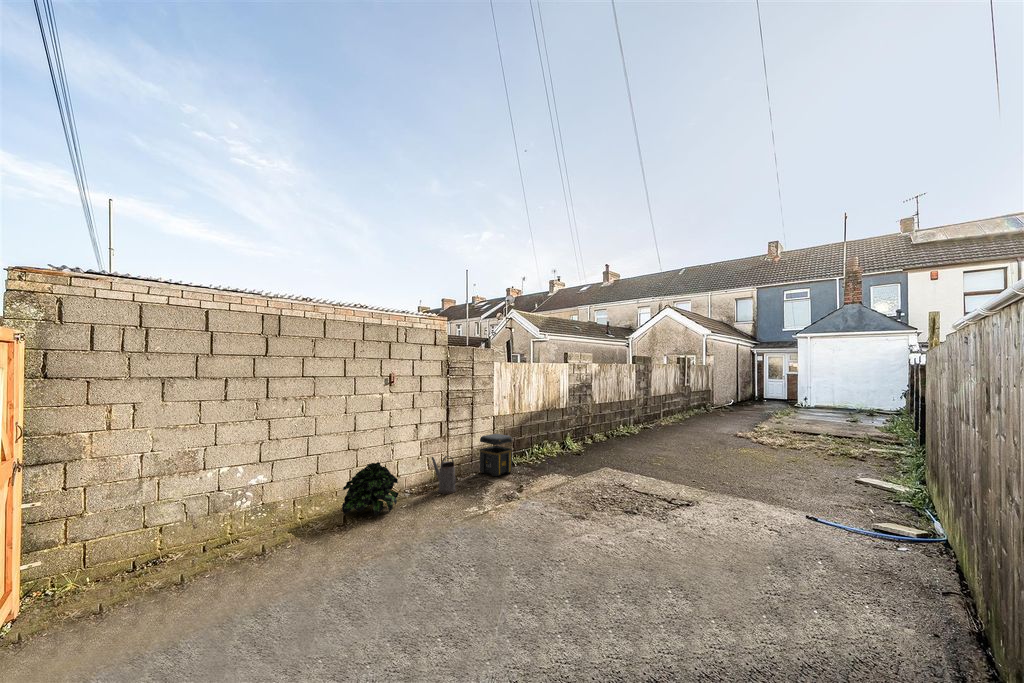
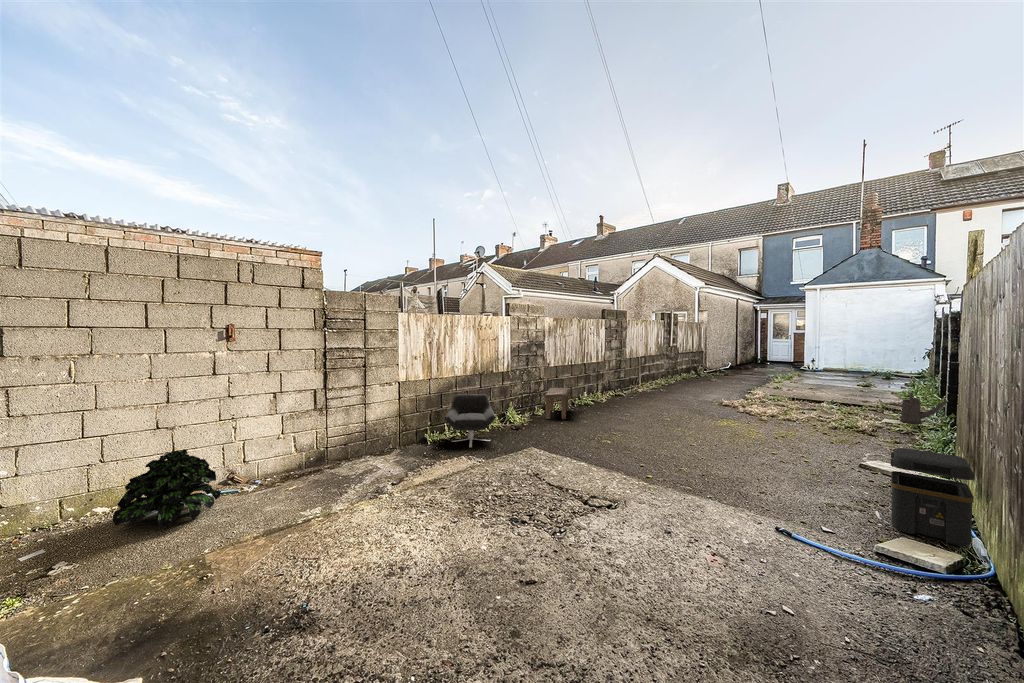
bench: none [594,421,611,447] -> present [545,388,570,419]
lounge chair: none [526,425,566,467] -> present [444,394,496,447]
toolbox: present [479,434,513,476] -> present [891,448,975,547]
watering can: present [431,456,456,494] -> present [894,392,948,424]

